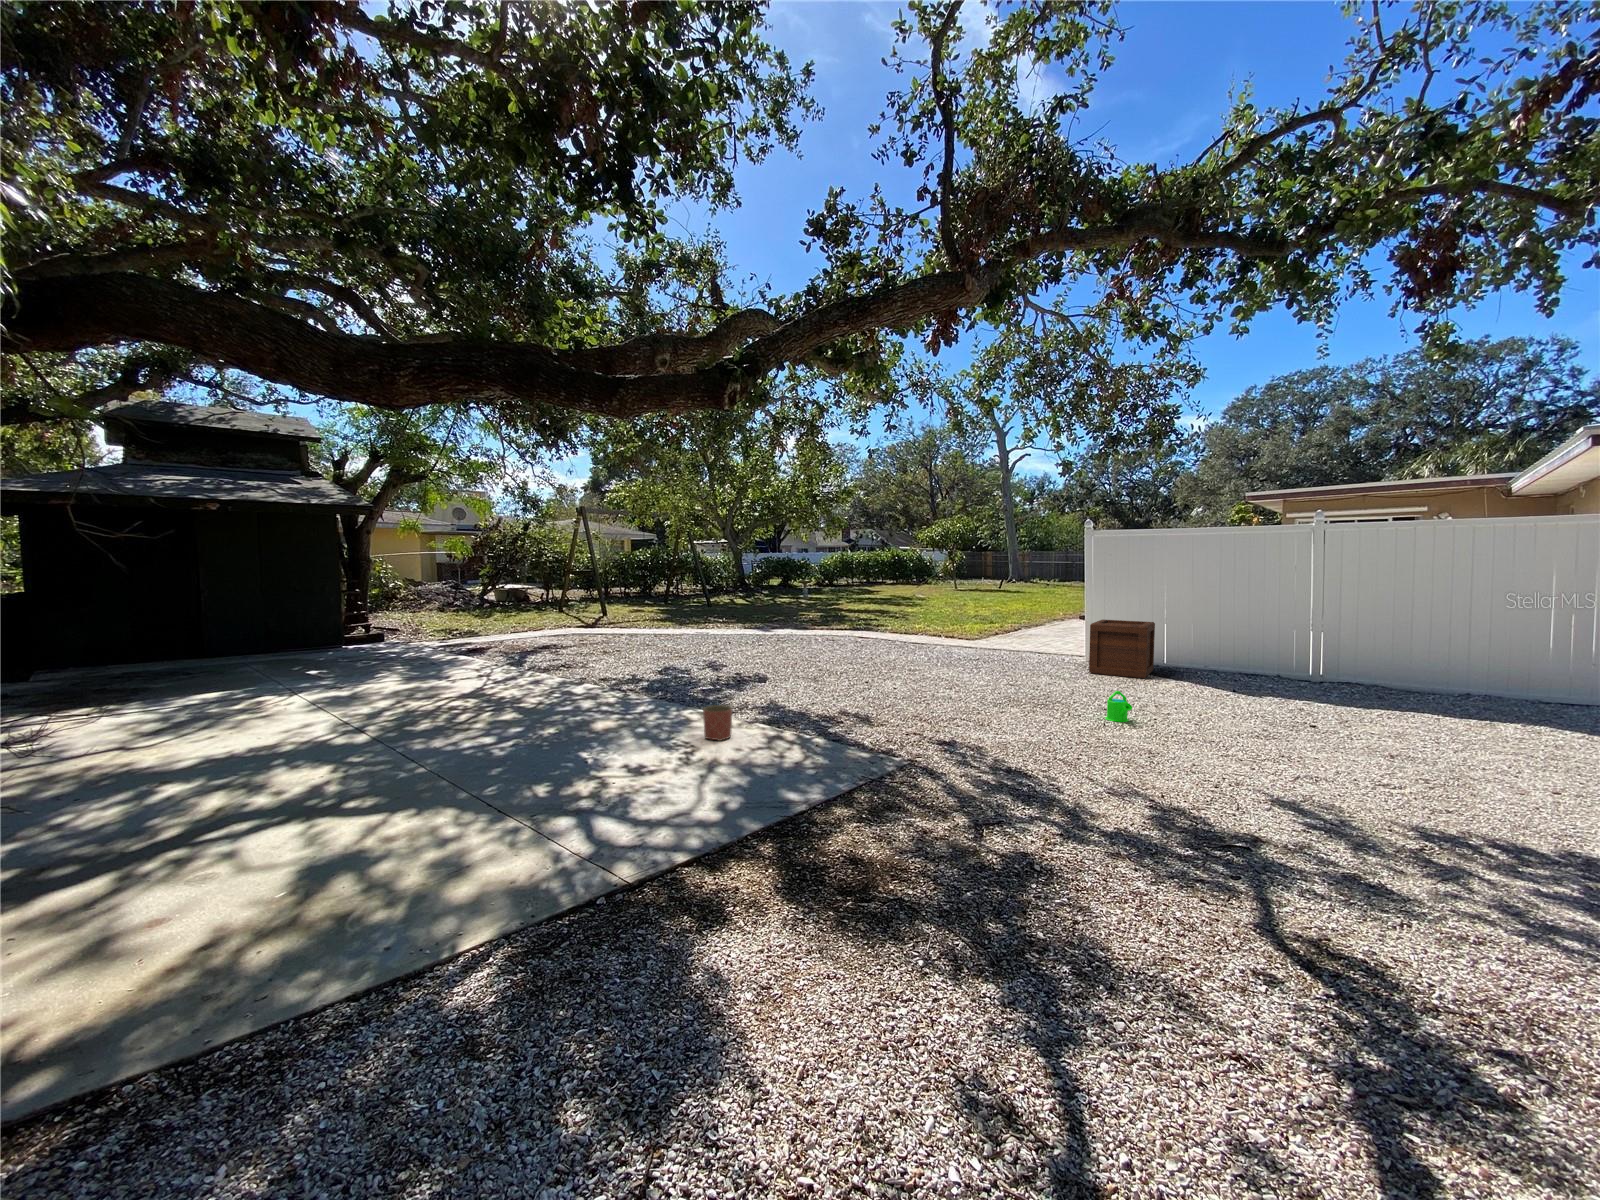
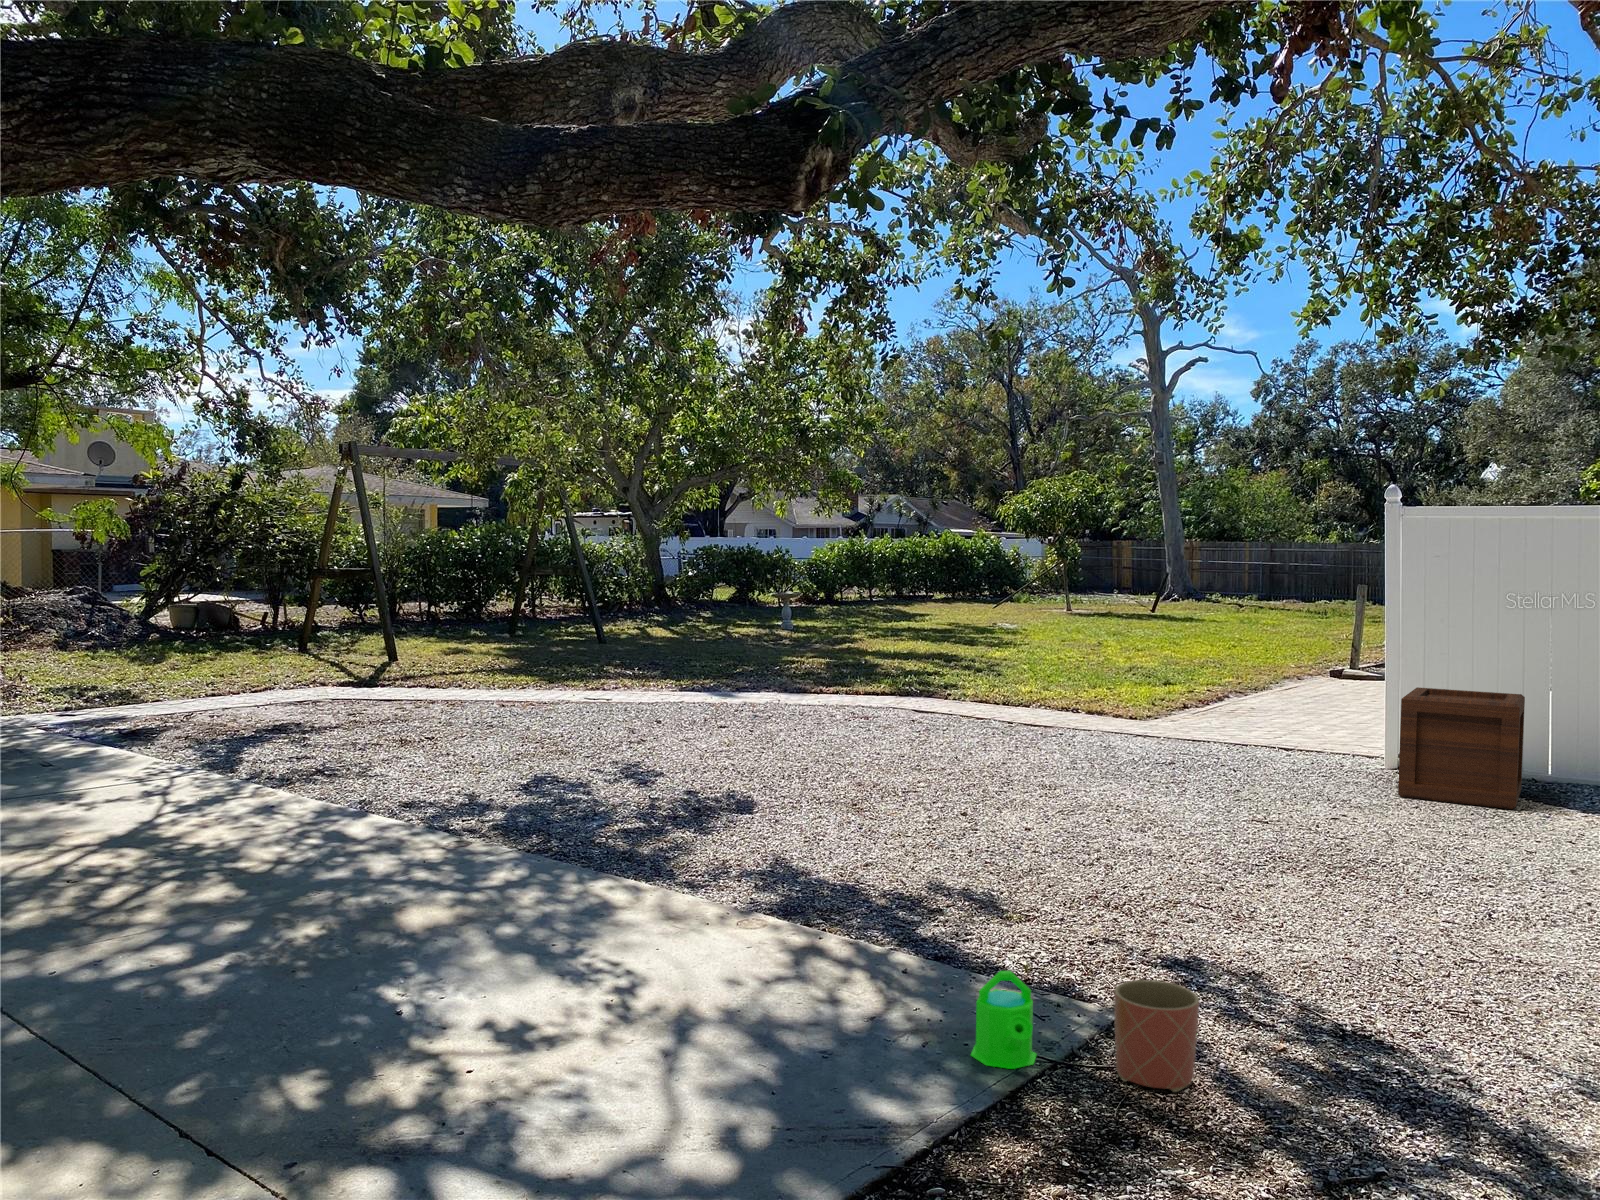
watering can: present [1105,691,1132,722] -> present [971,971,1037,1069]
planter: present [703,705,732,741] -> present [1114,980,1199,1092]

